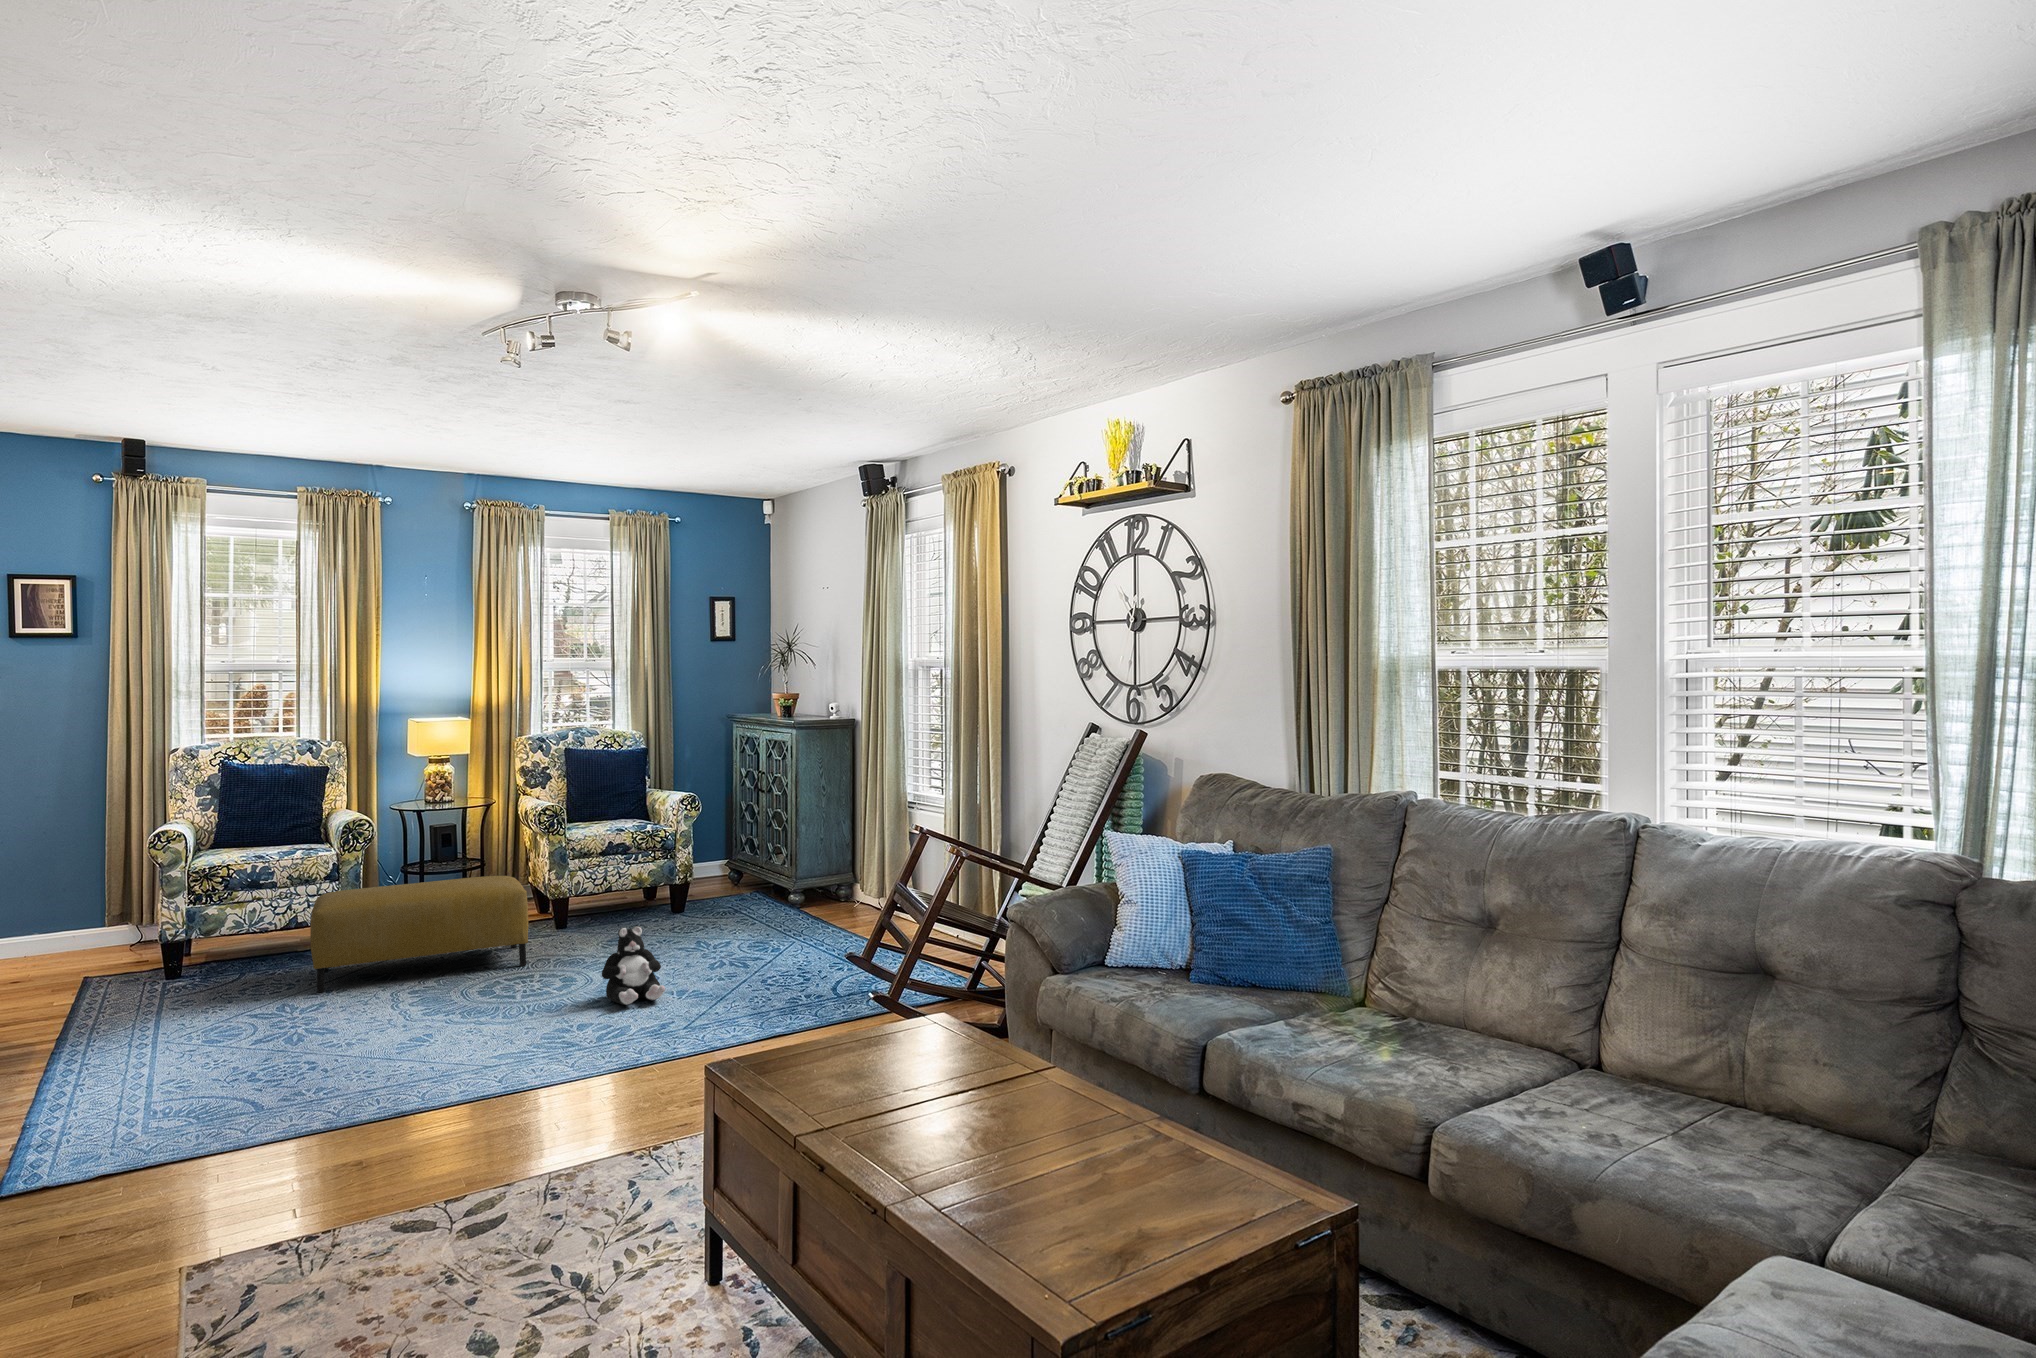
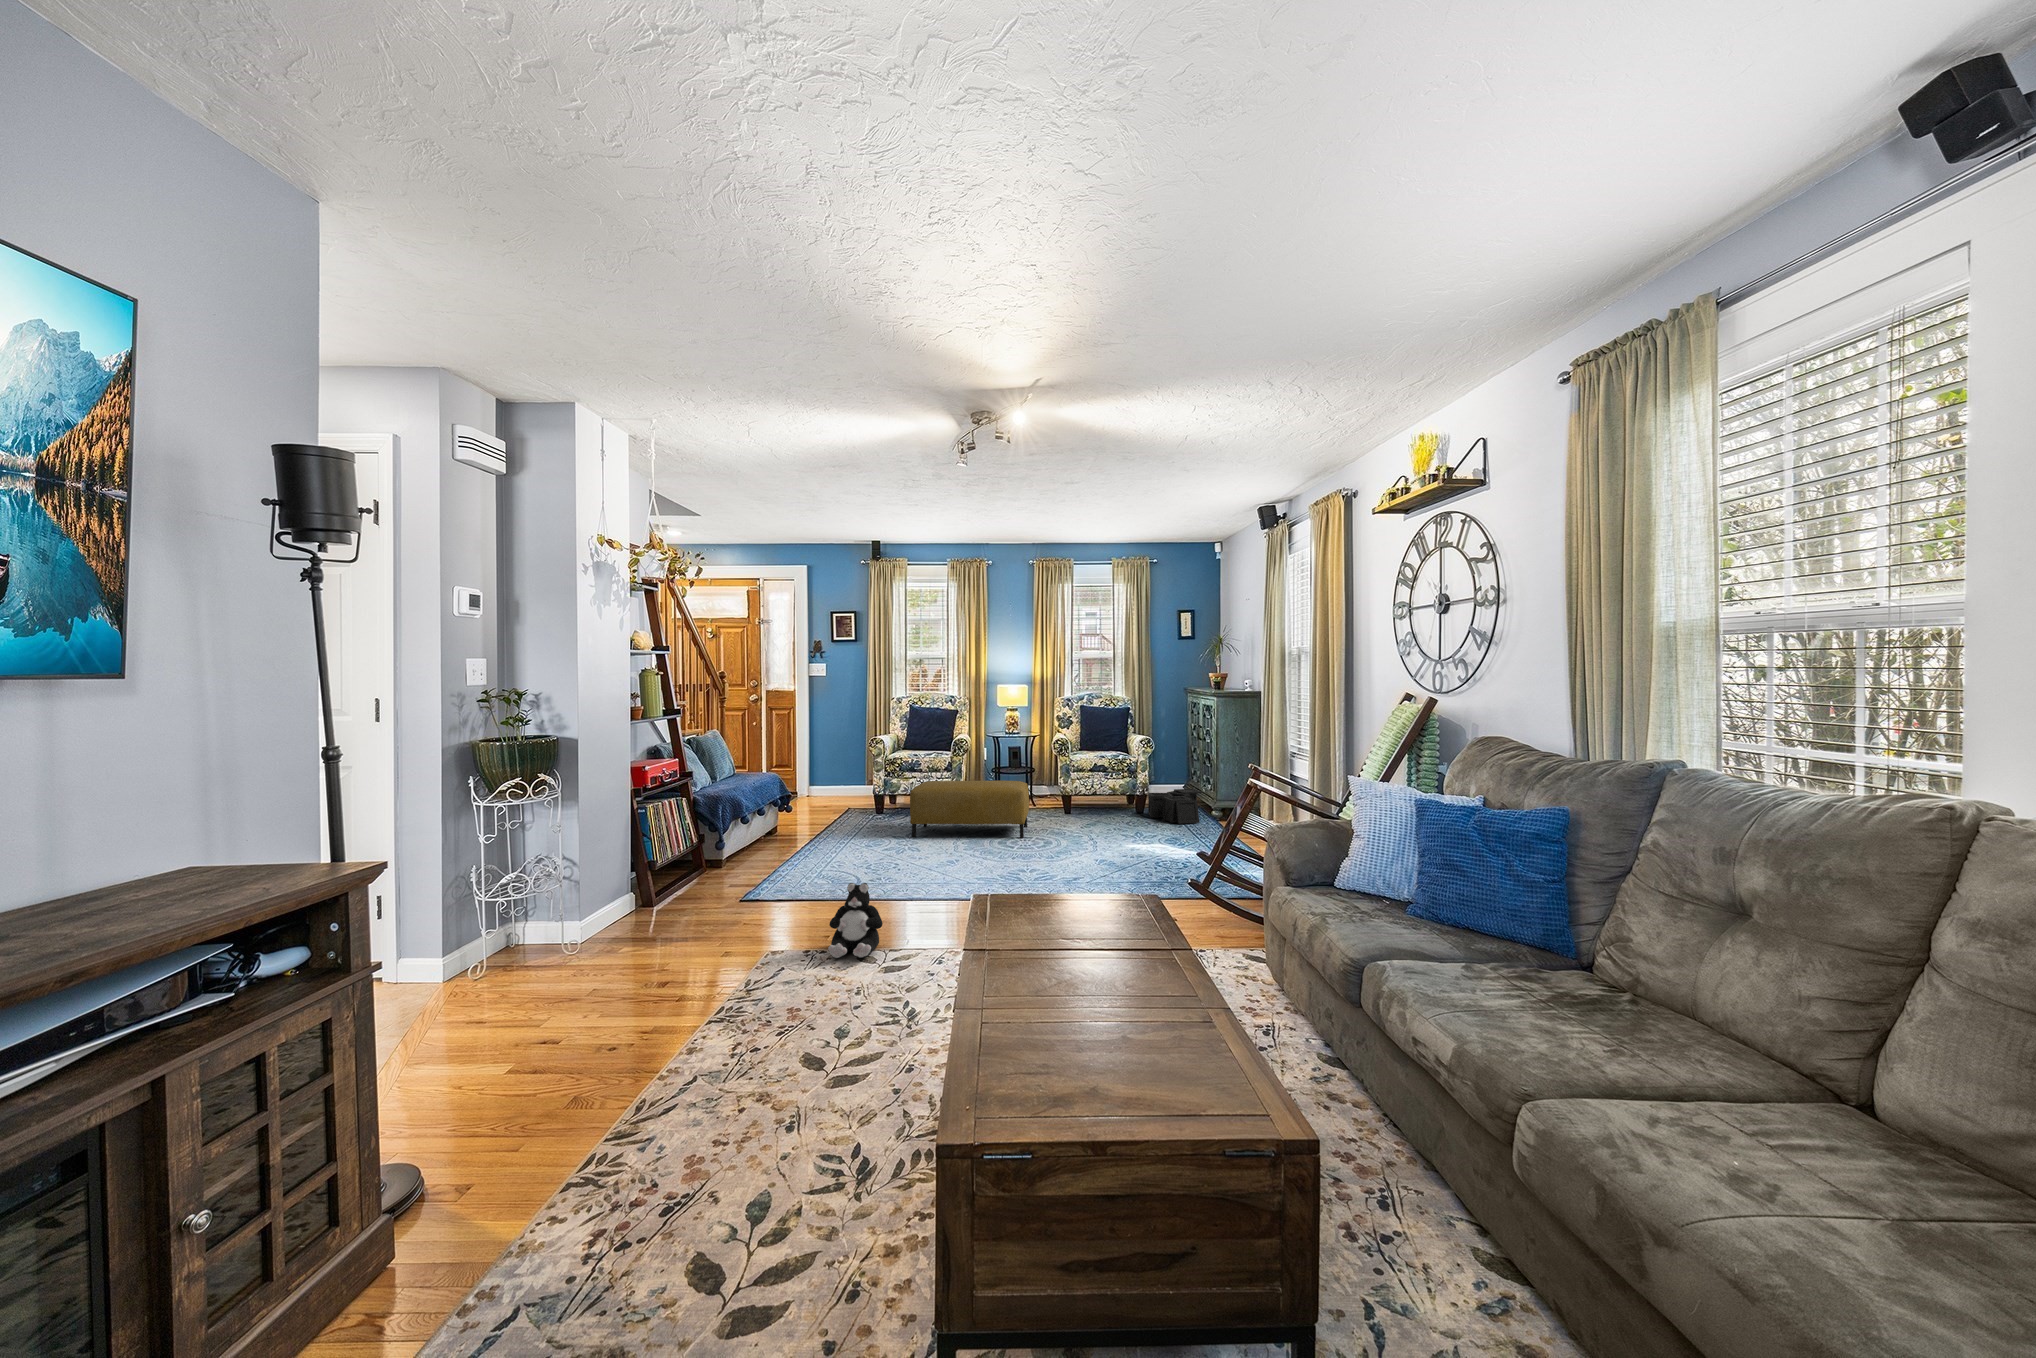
storage bin: none [695,861,778,914] -> present [1148,789,1202,824]
plush toy: present [602,926,665,1005] -> present [828,883,883,958]

